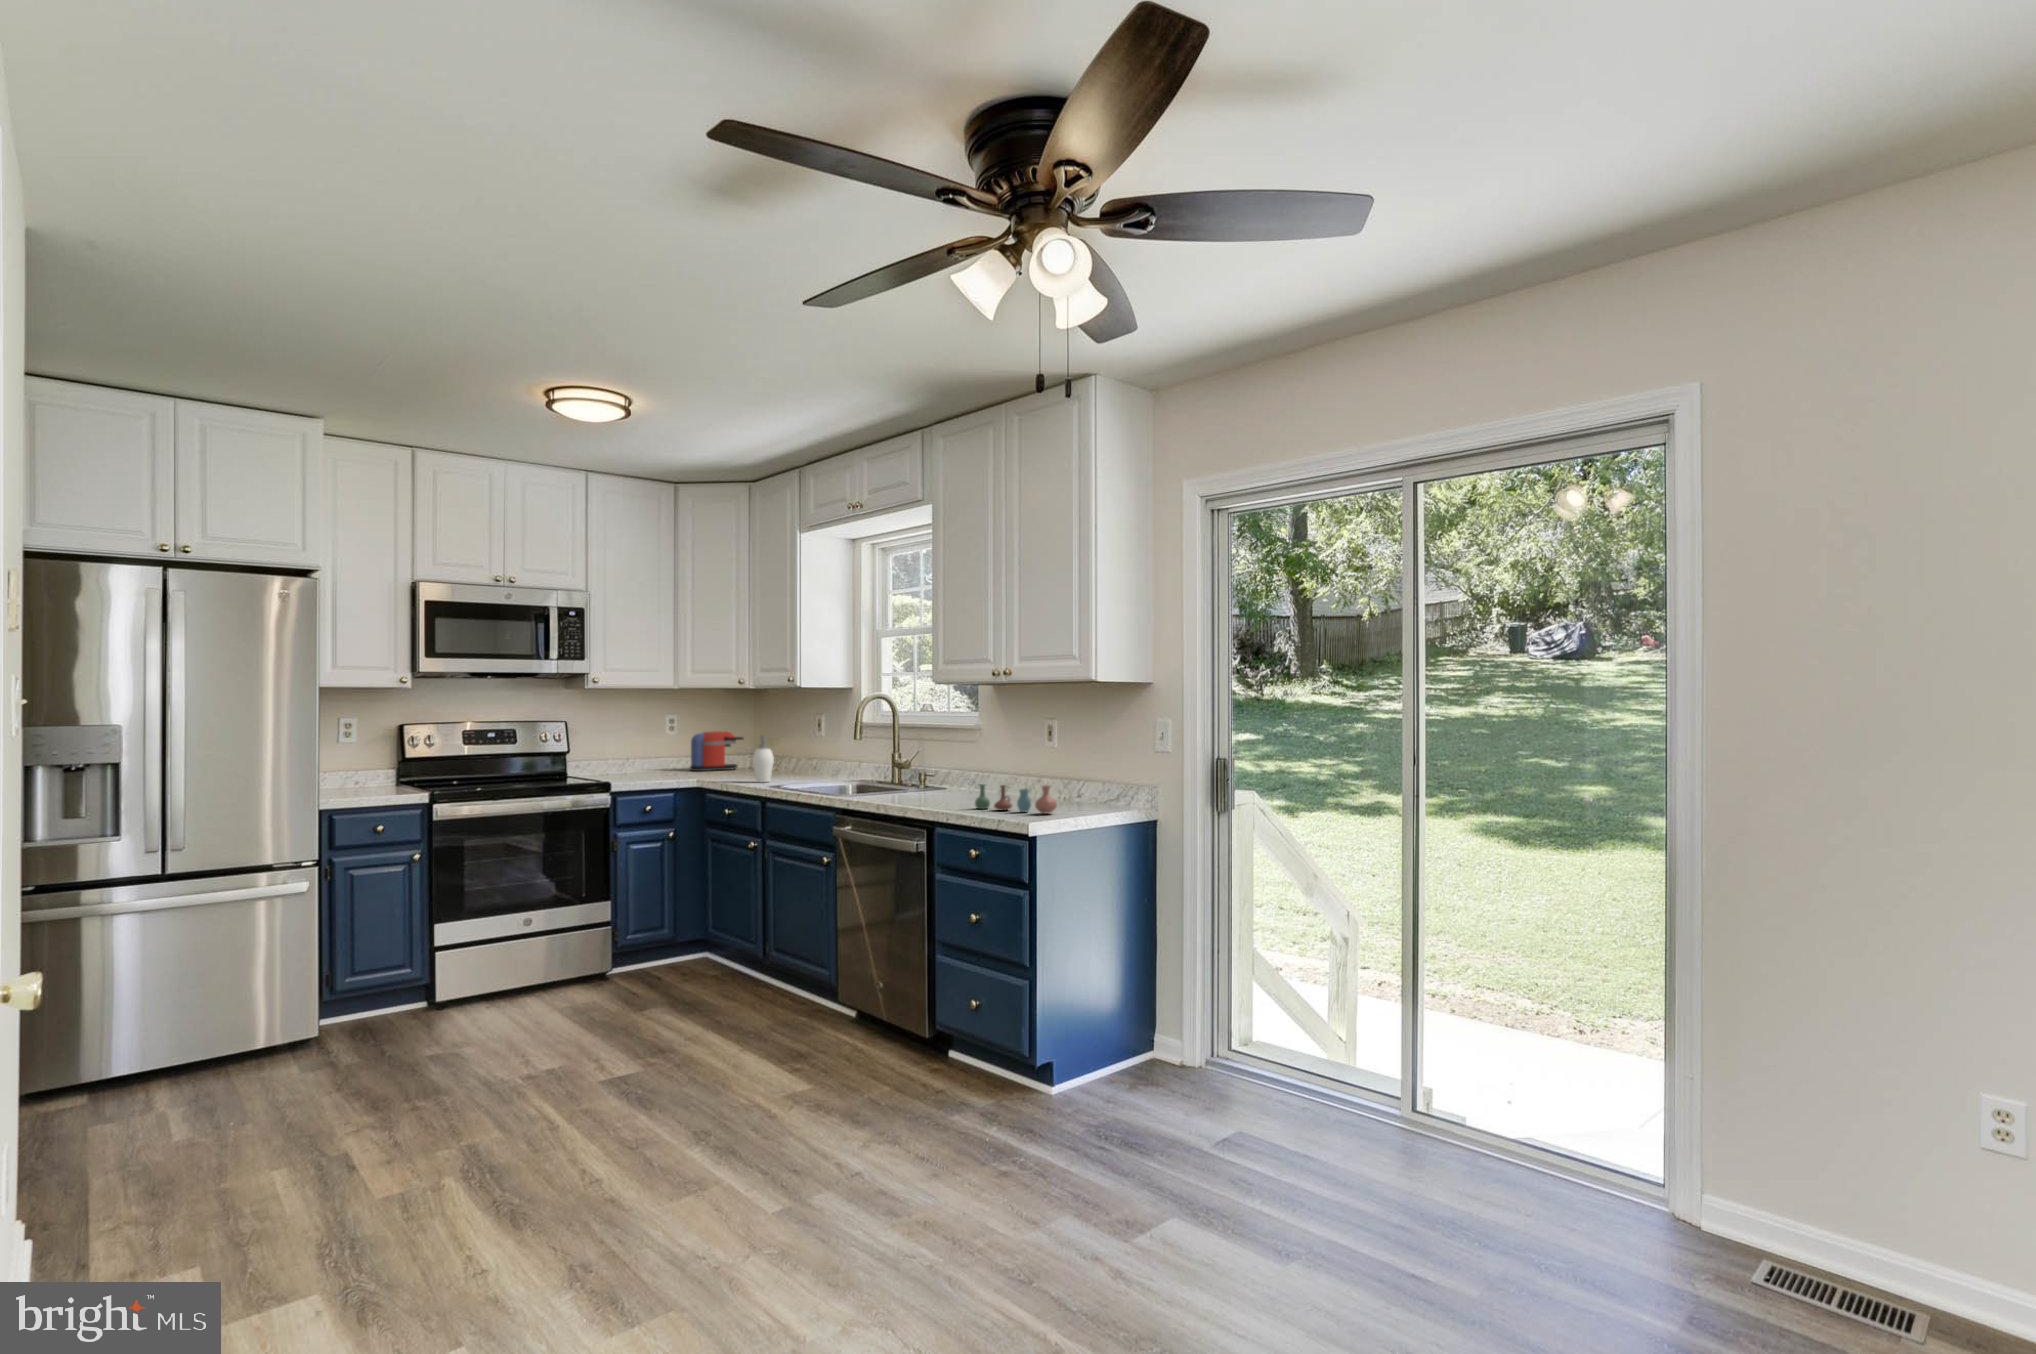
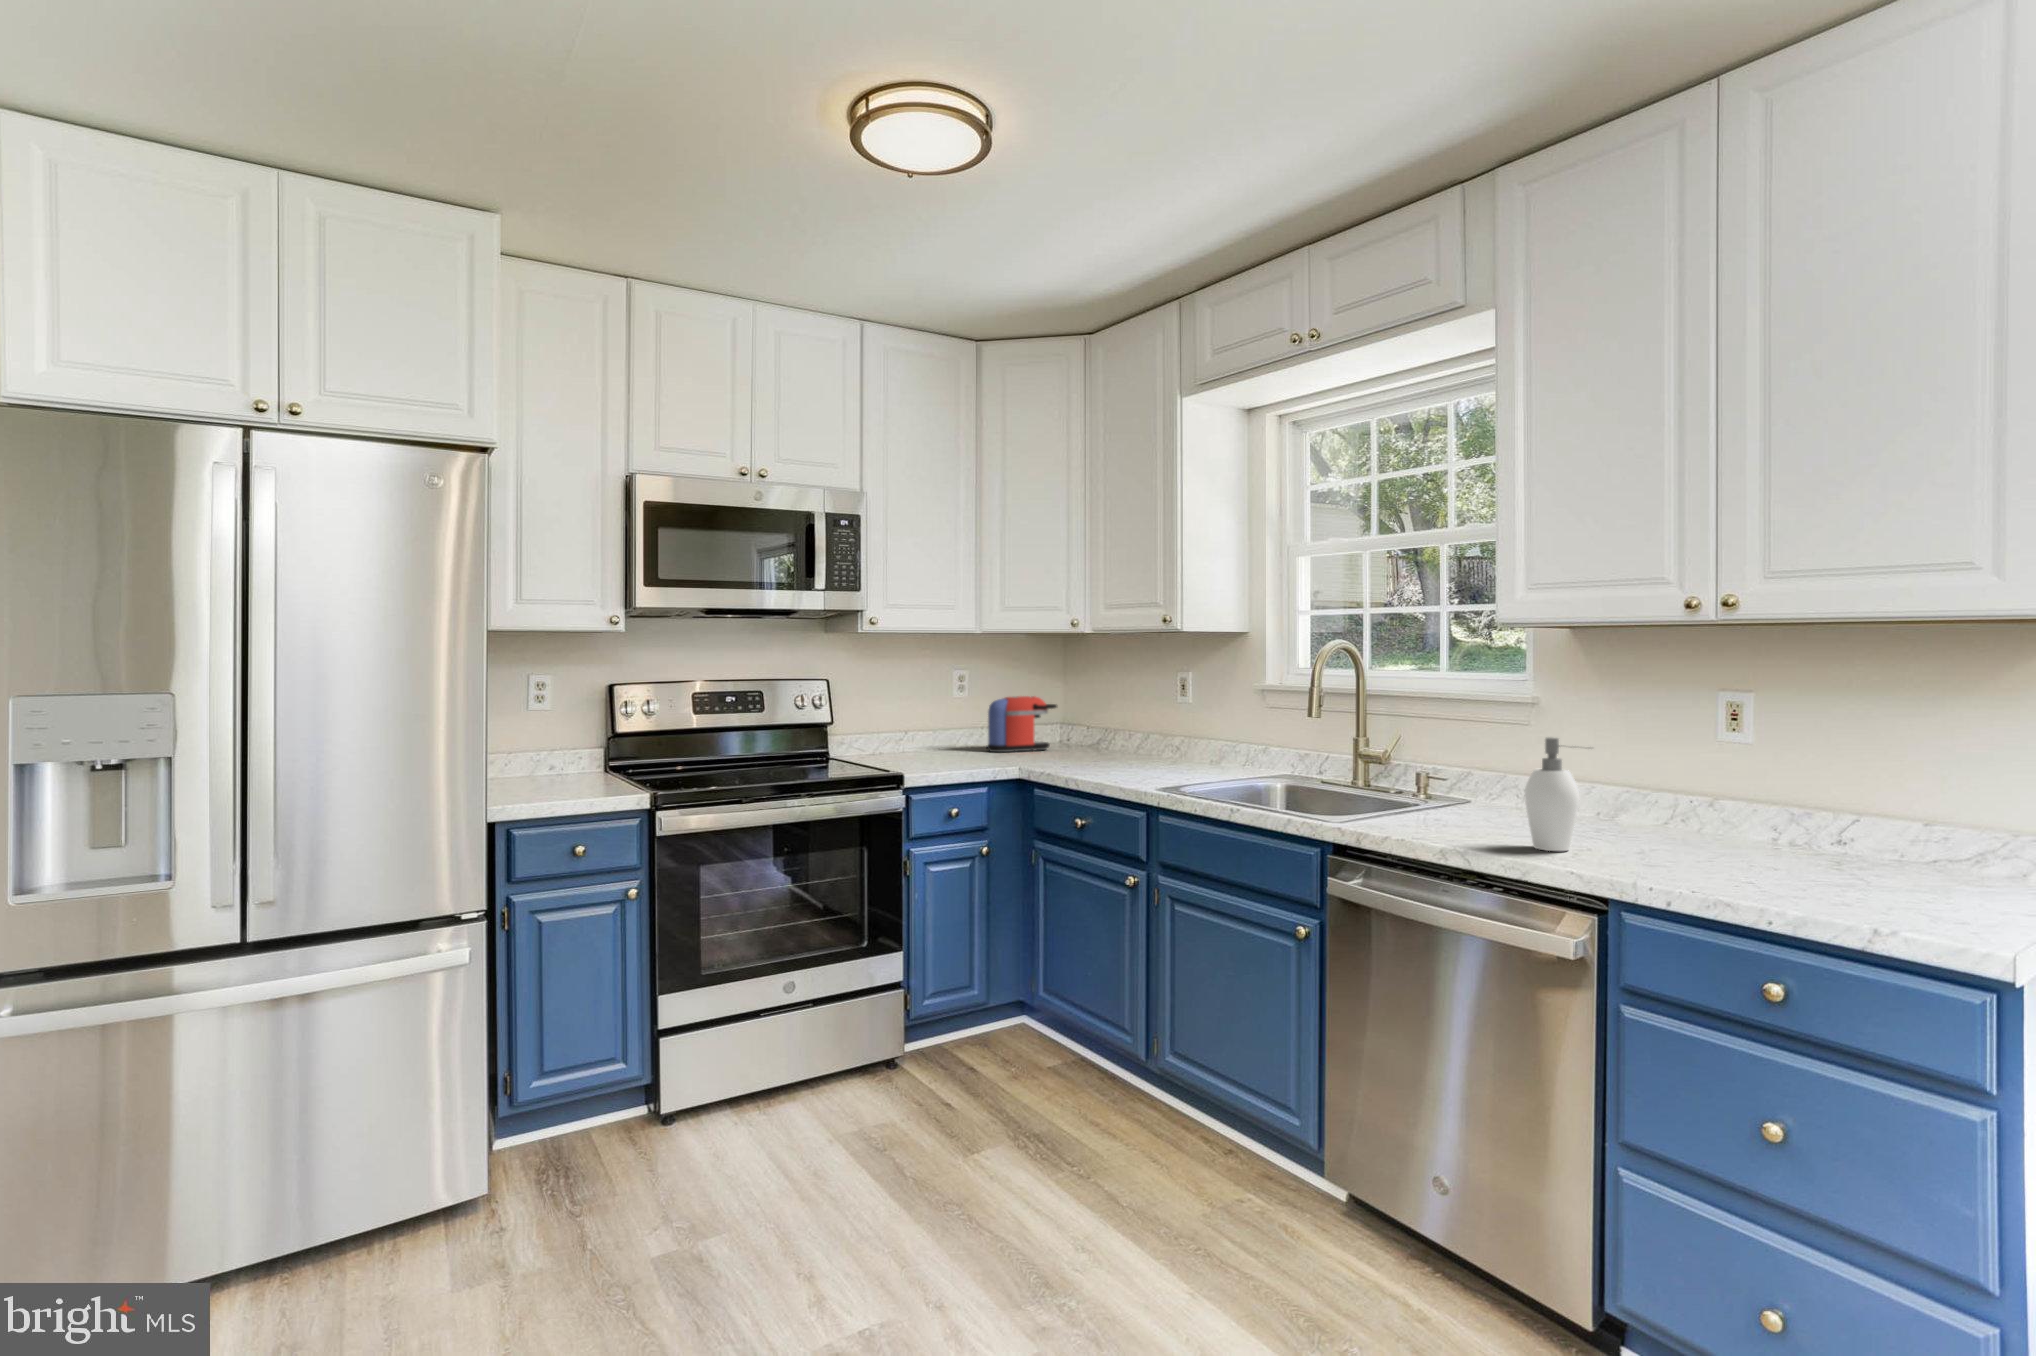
soap dispenser: present [753,735,774,782] -> present [1525,737,1579,851]
vase: present [975,784,1057,813] -> none [1654,816,1899,890]

